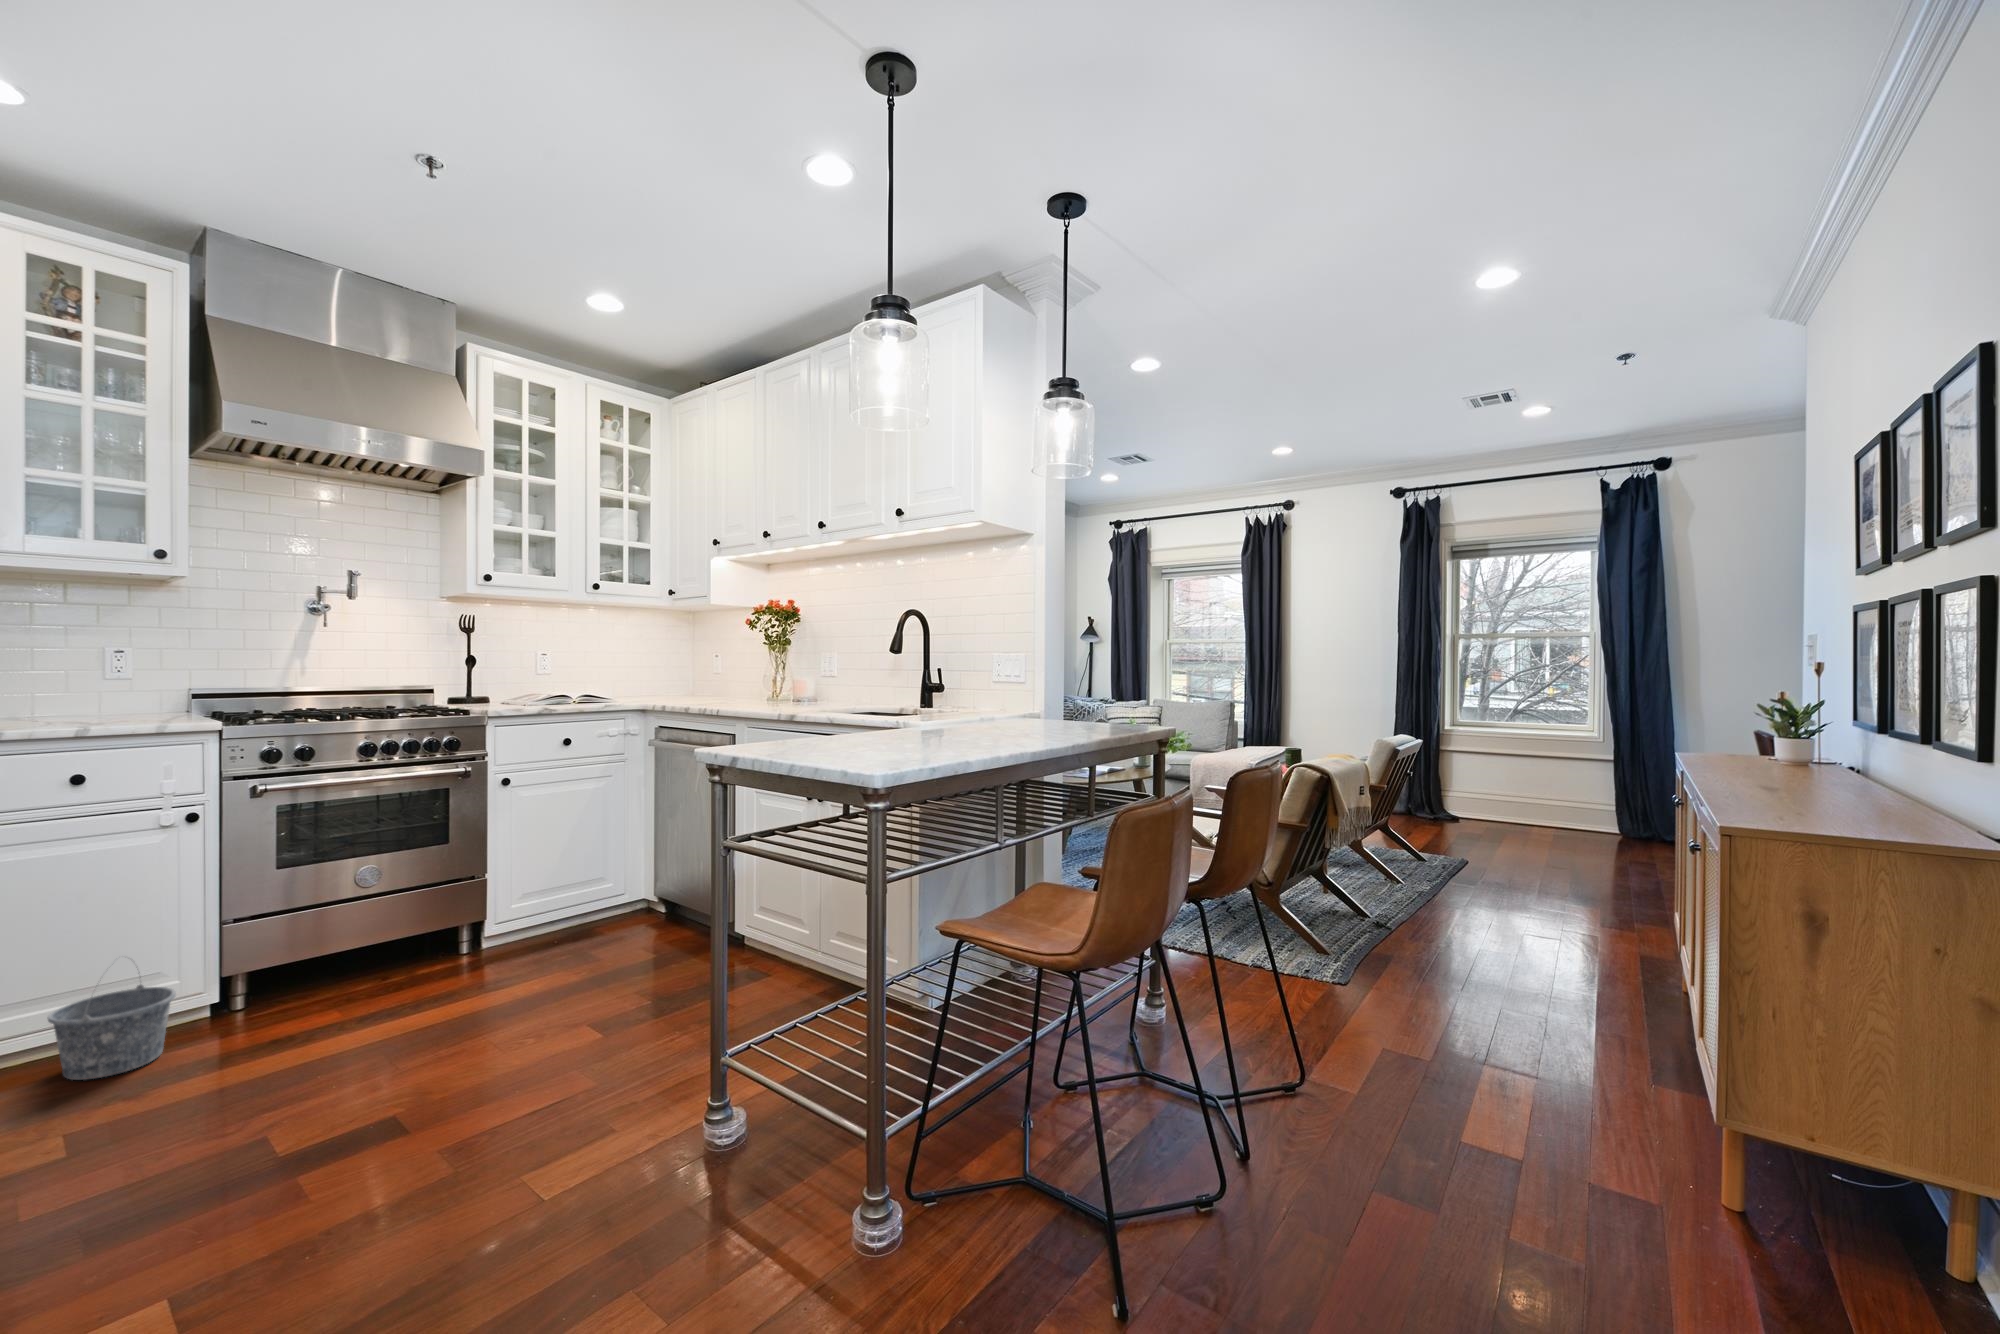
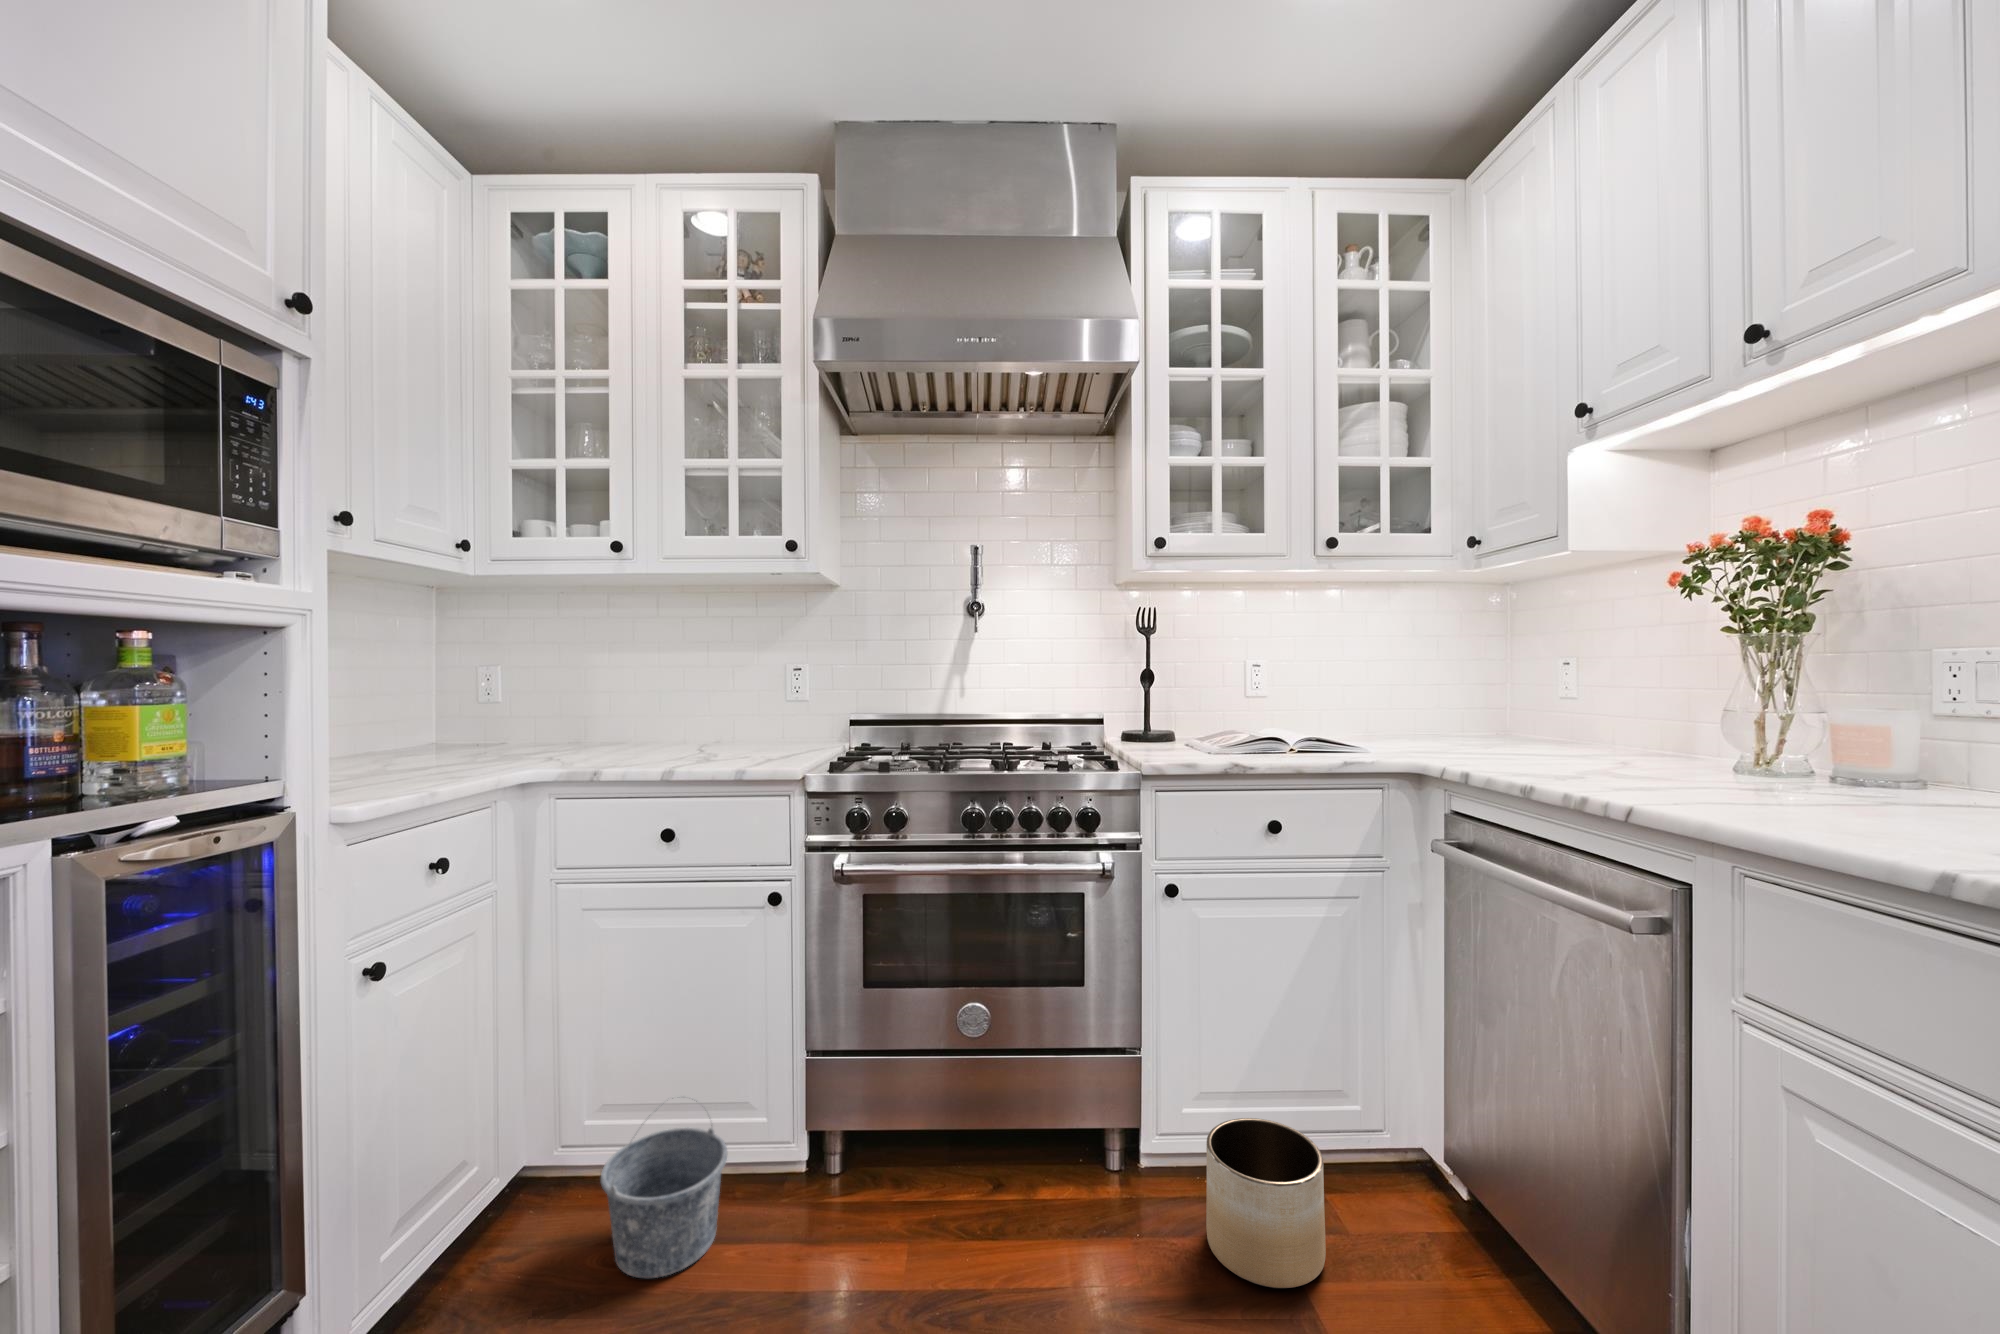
planter: none [533,890,597,957] -> present [1206,1118,1326,1288]

